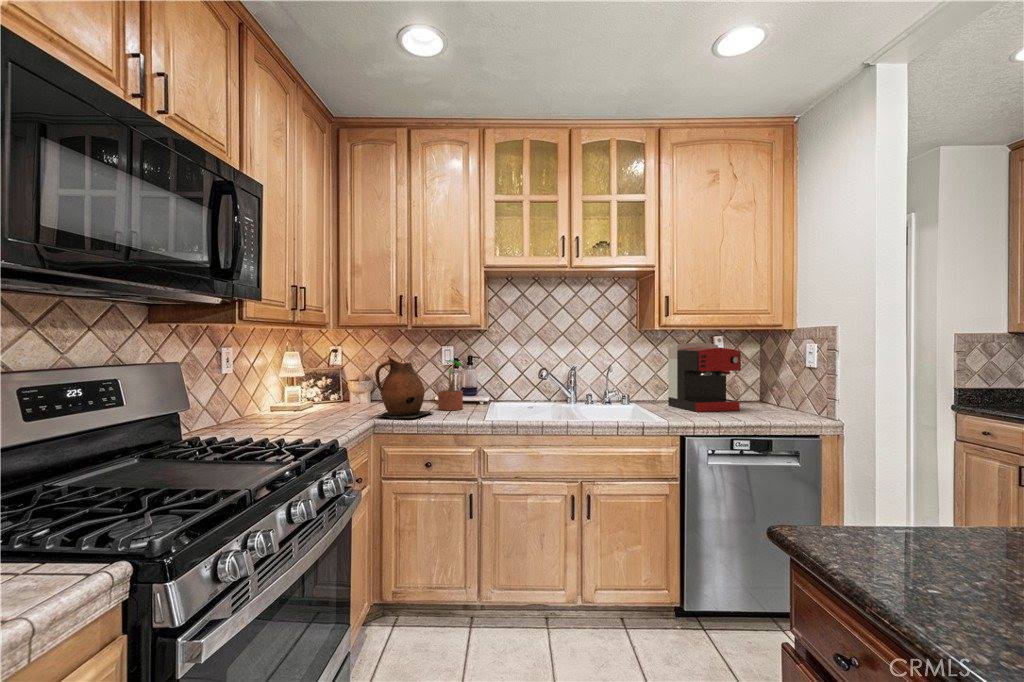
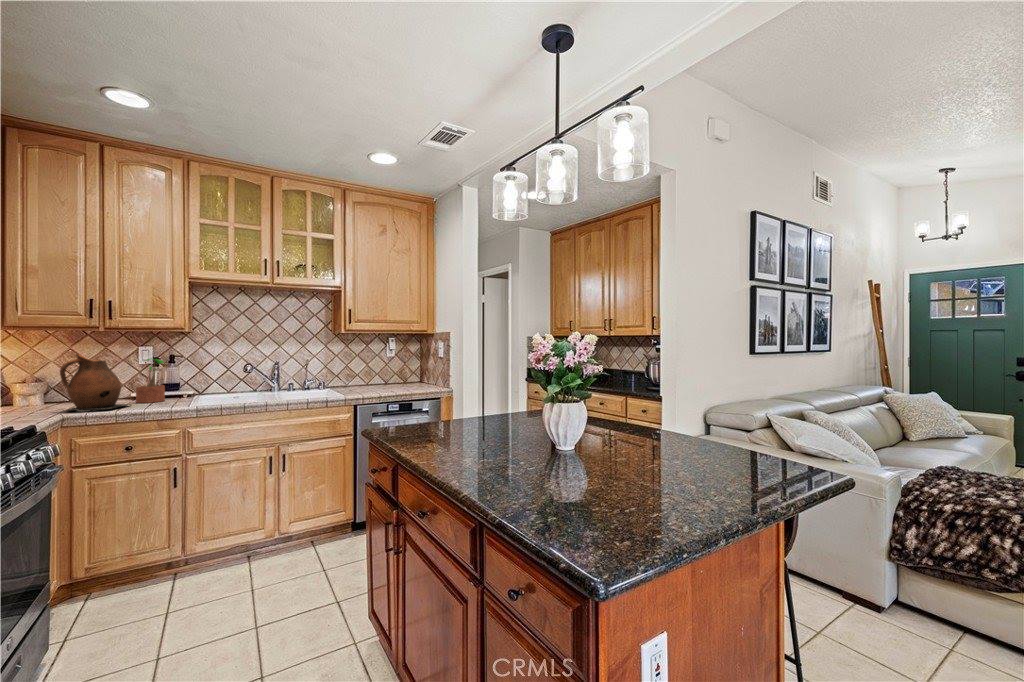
coffee maker: present [668,342,741,412] -> none [354,342,402,390]

